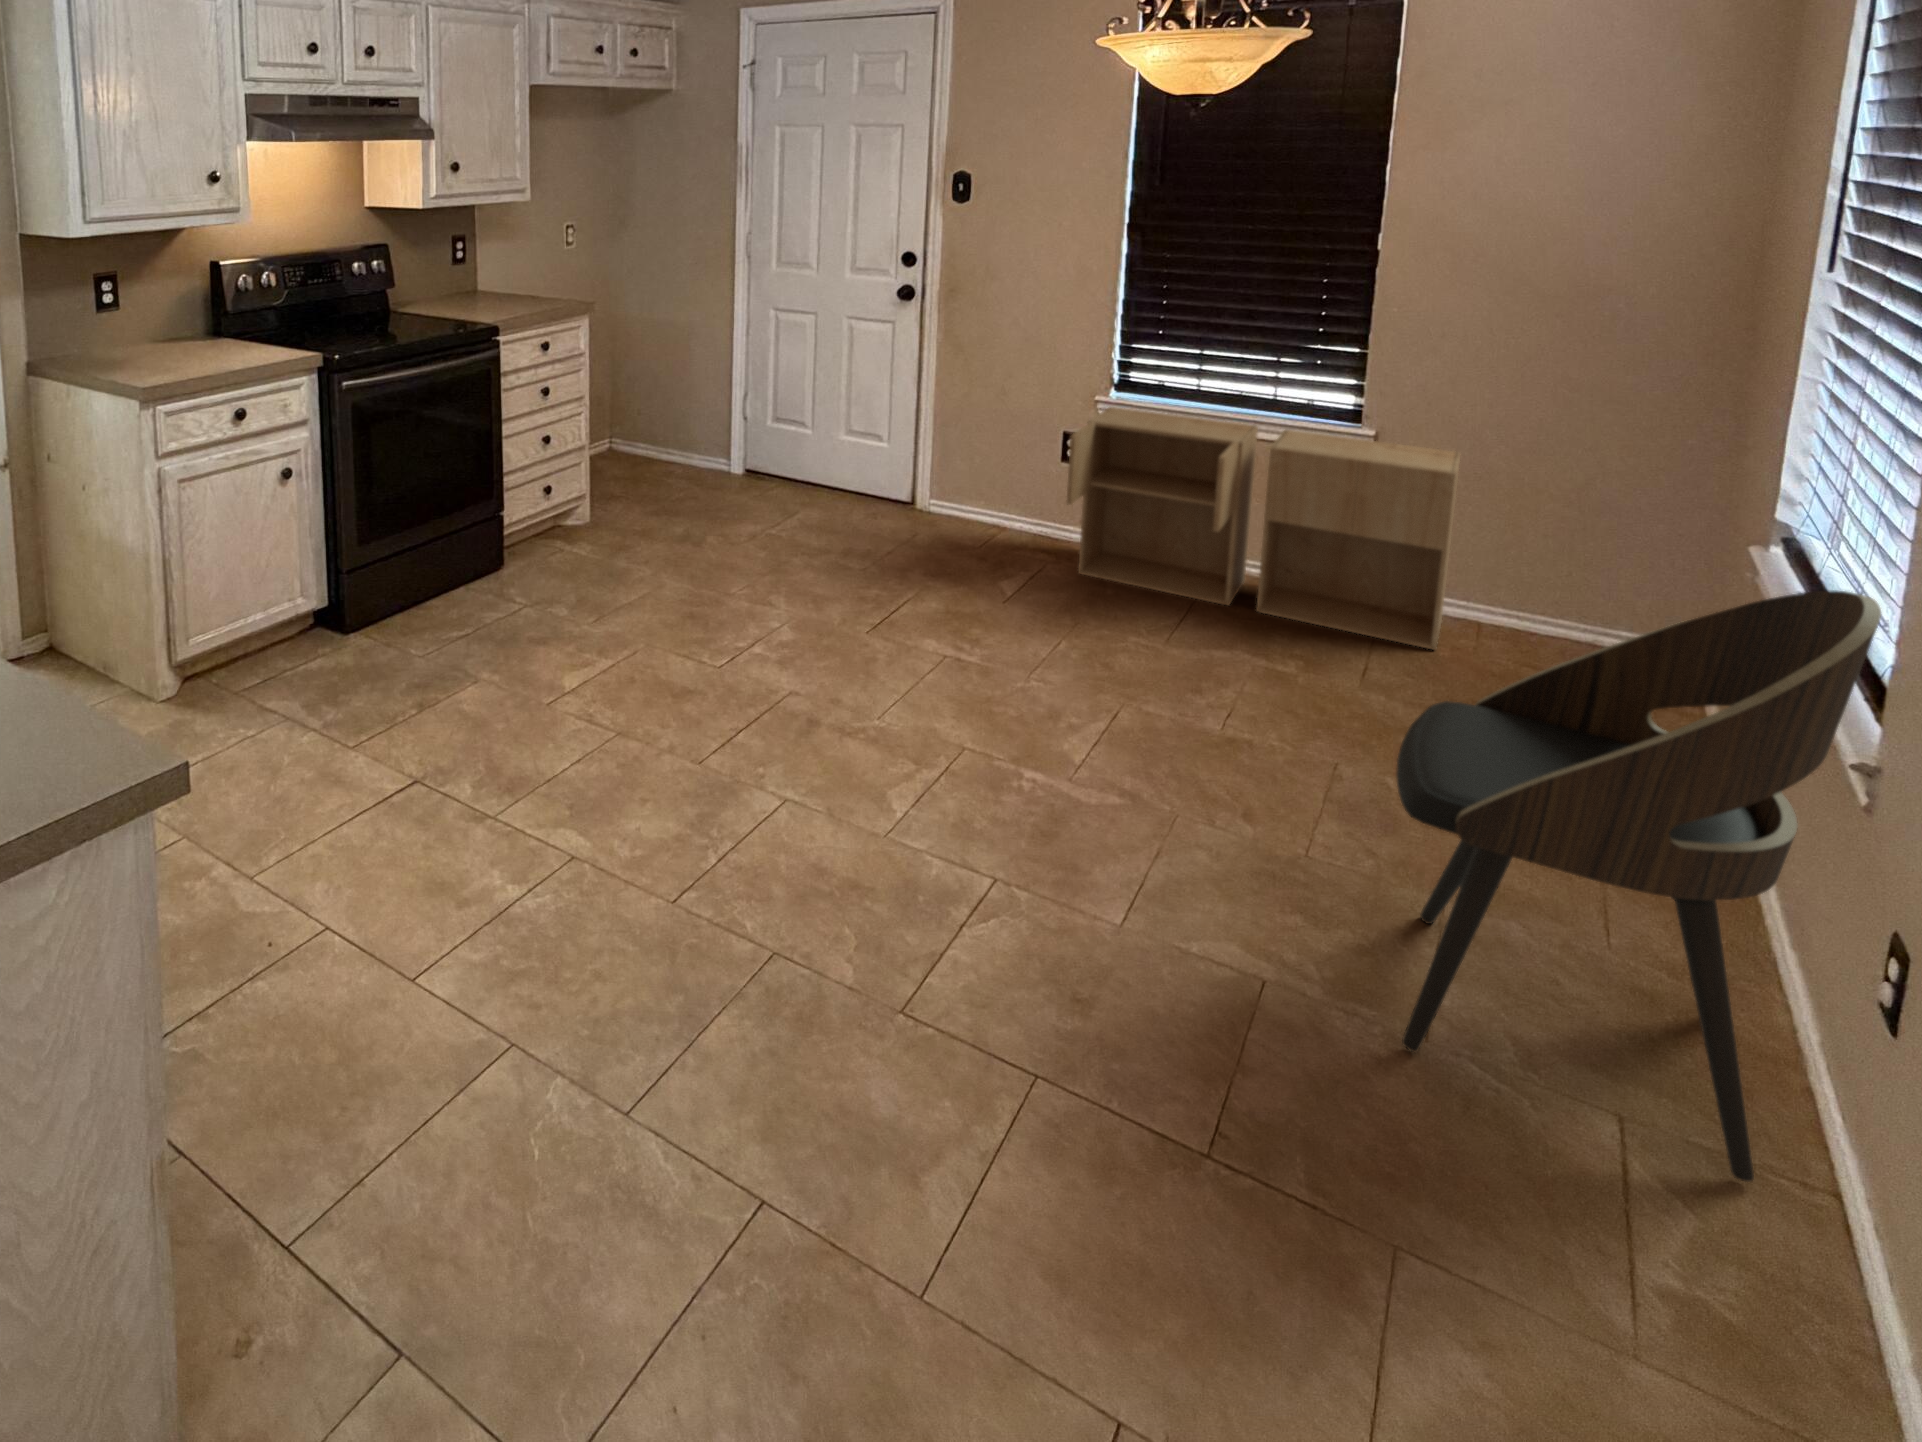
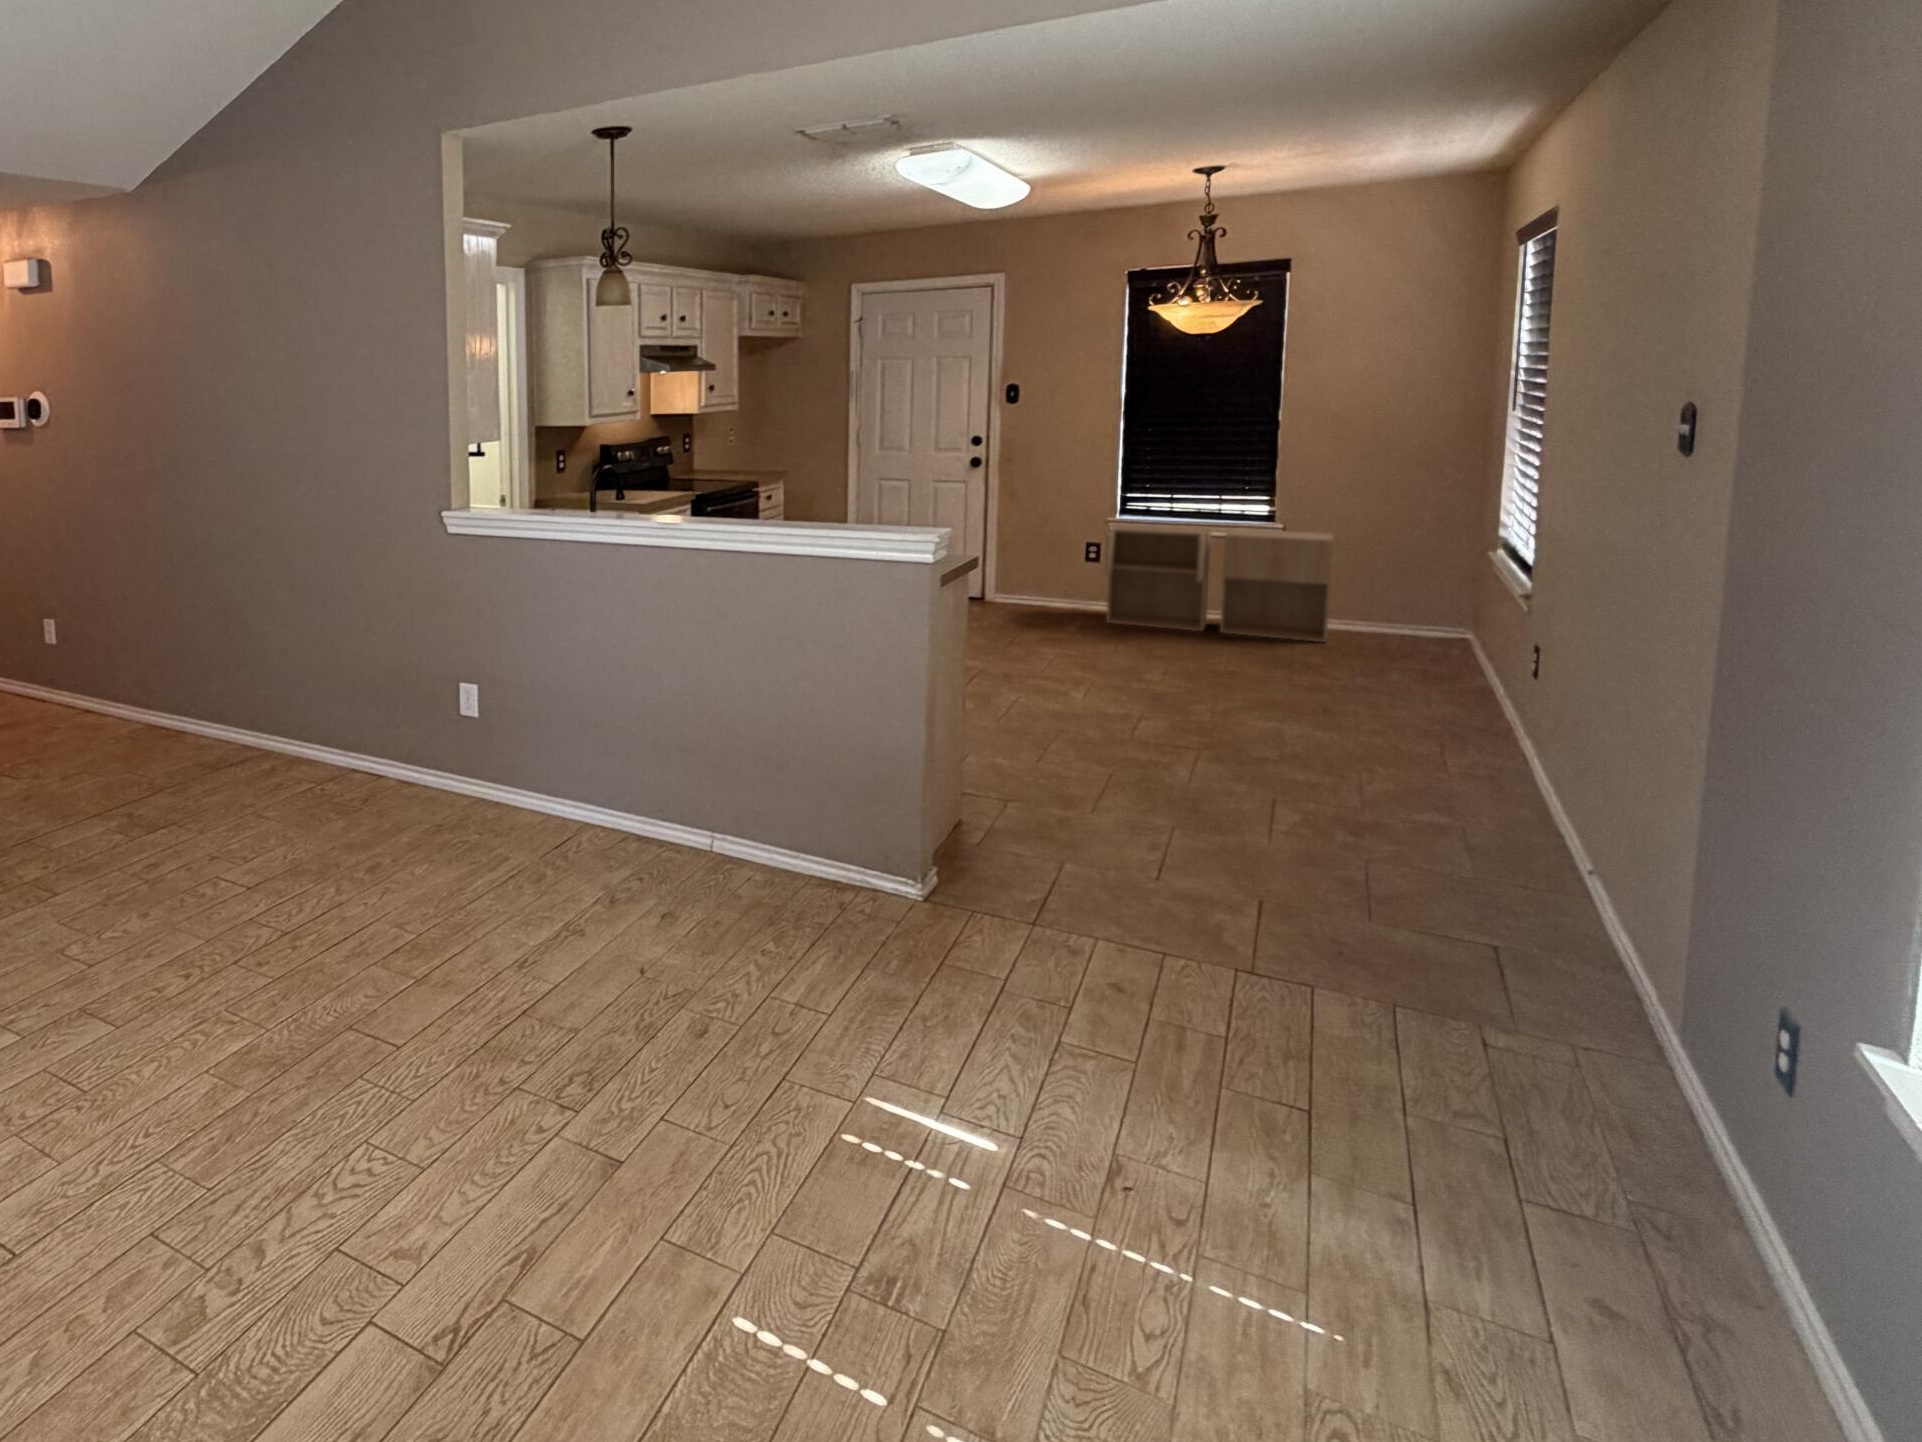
dining chair: present [1396,591,1881,1182] -> none [1333,528,1527,762]

